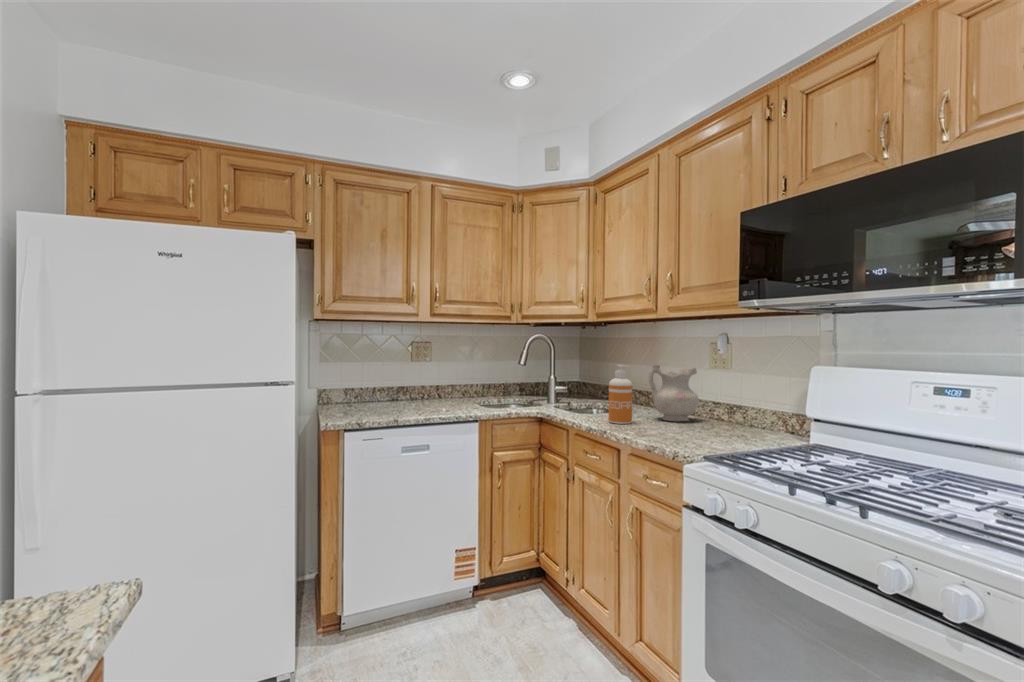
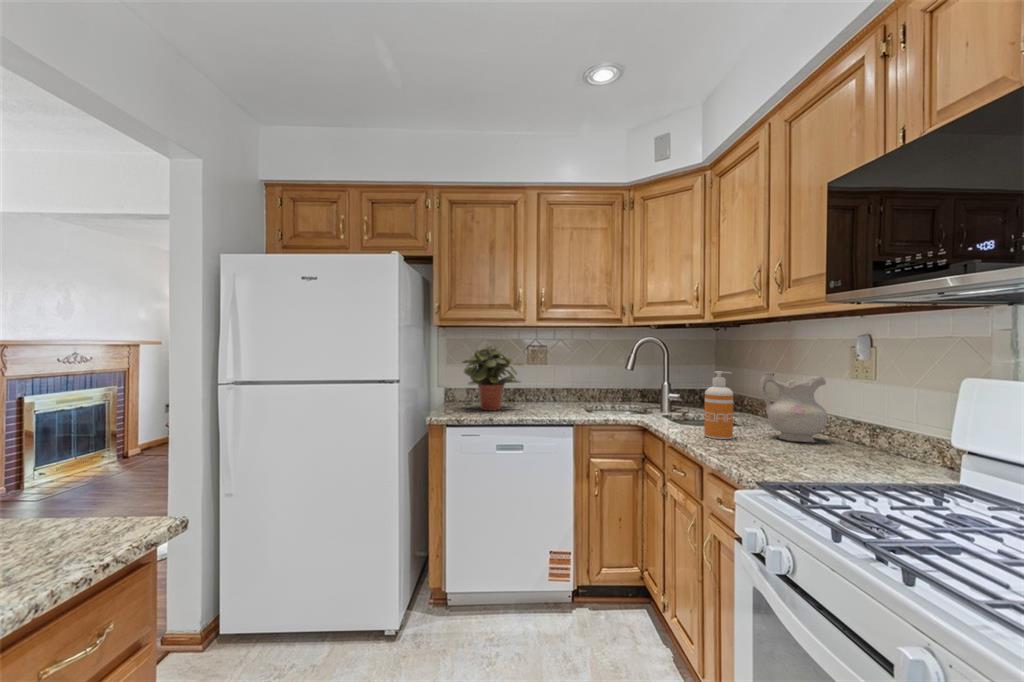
potted plant: none [350,343,418,412] -> present [463,346,522,411]

